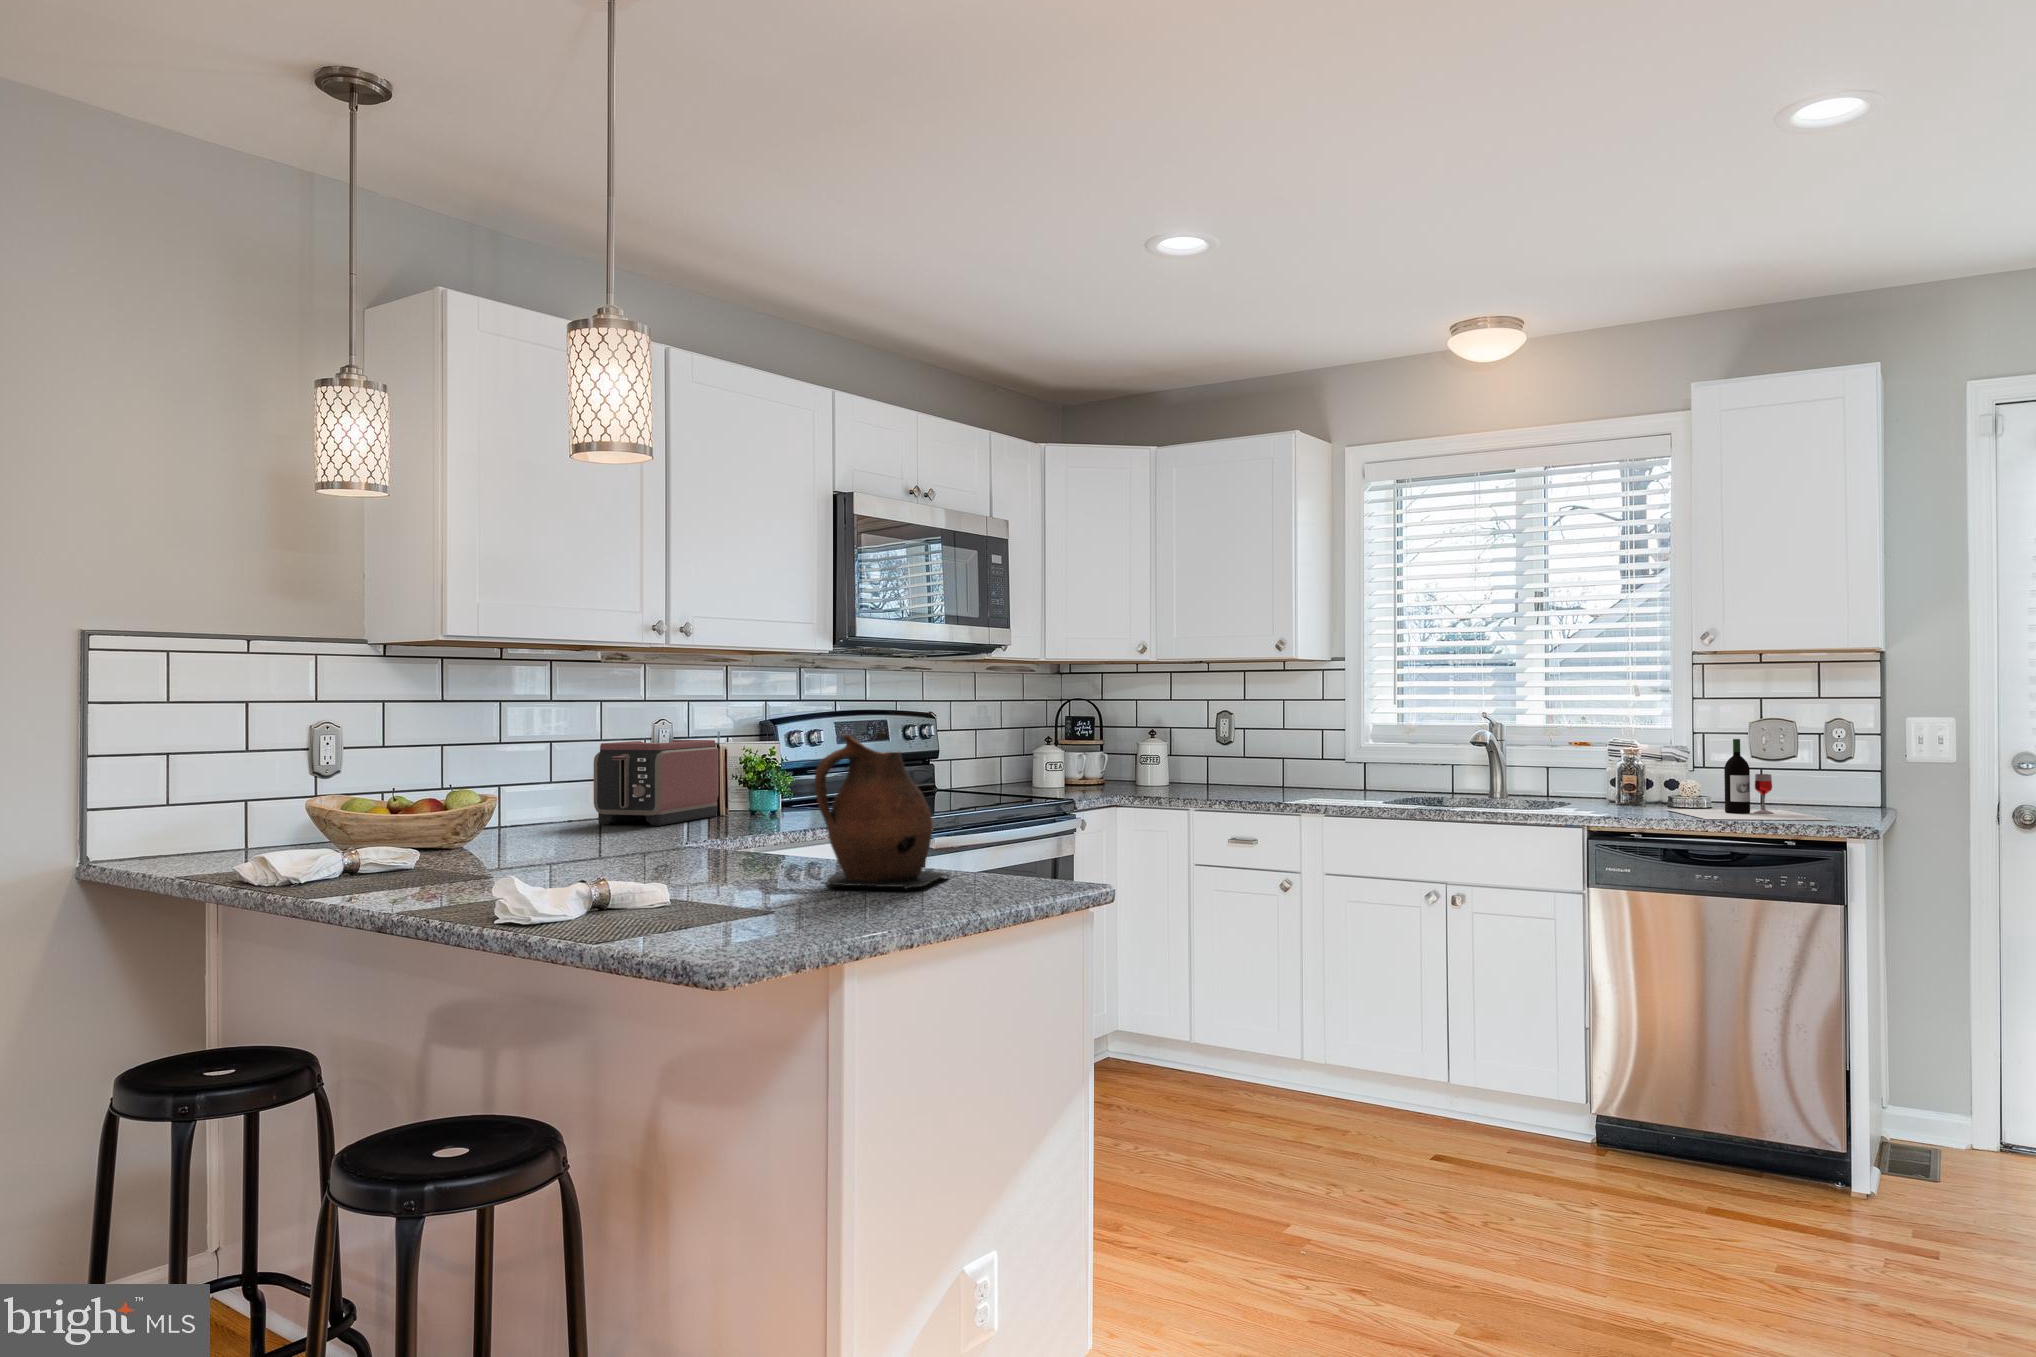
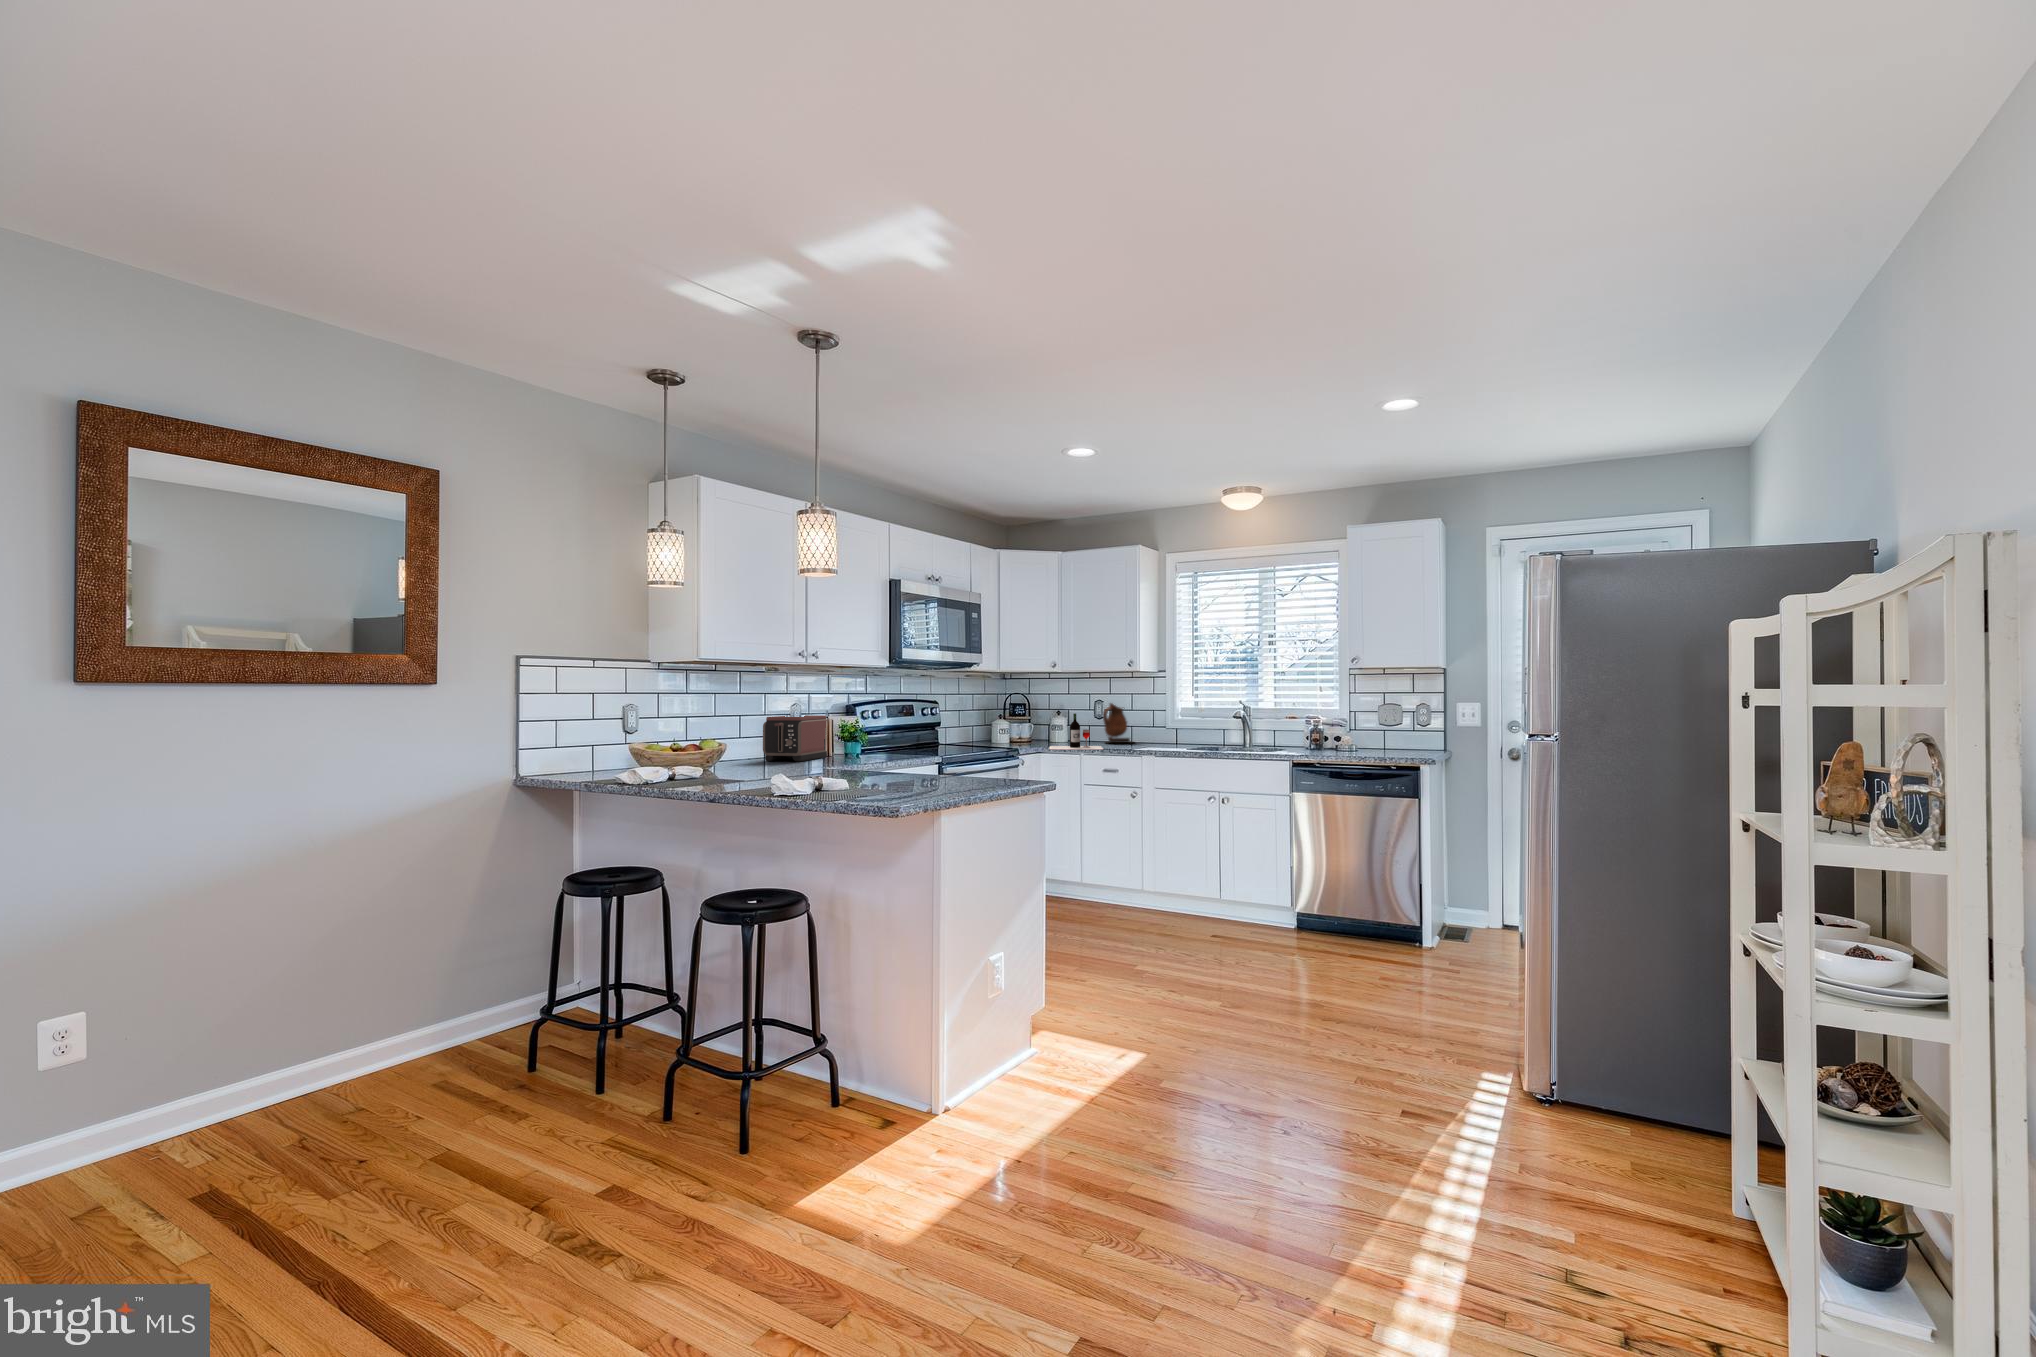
ceramic pitcher: present [815,735,950,889] -> present [1103,703,1132,743]
wine bottle: present [1666,739,1831,820] -> present [1050,713,1103,749]

